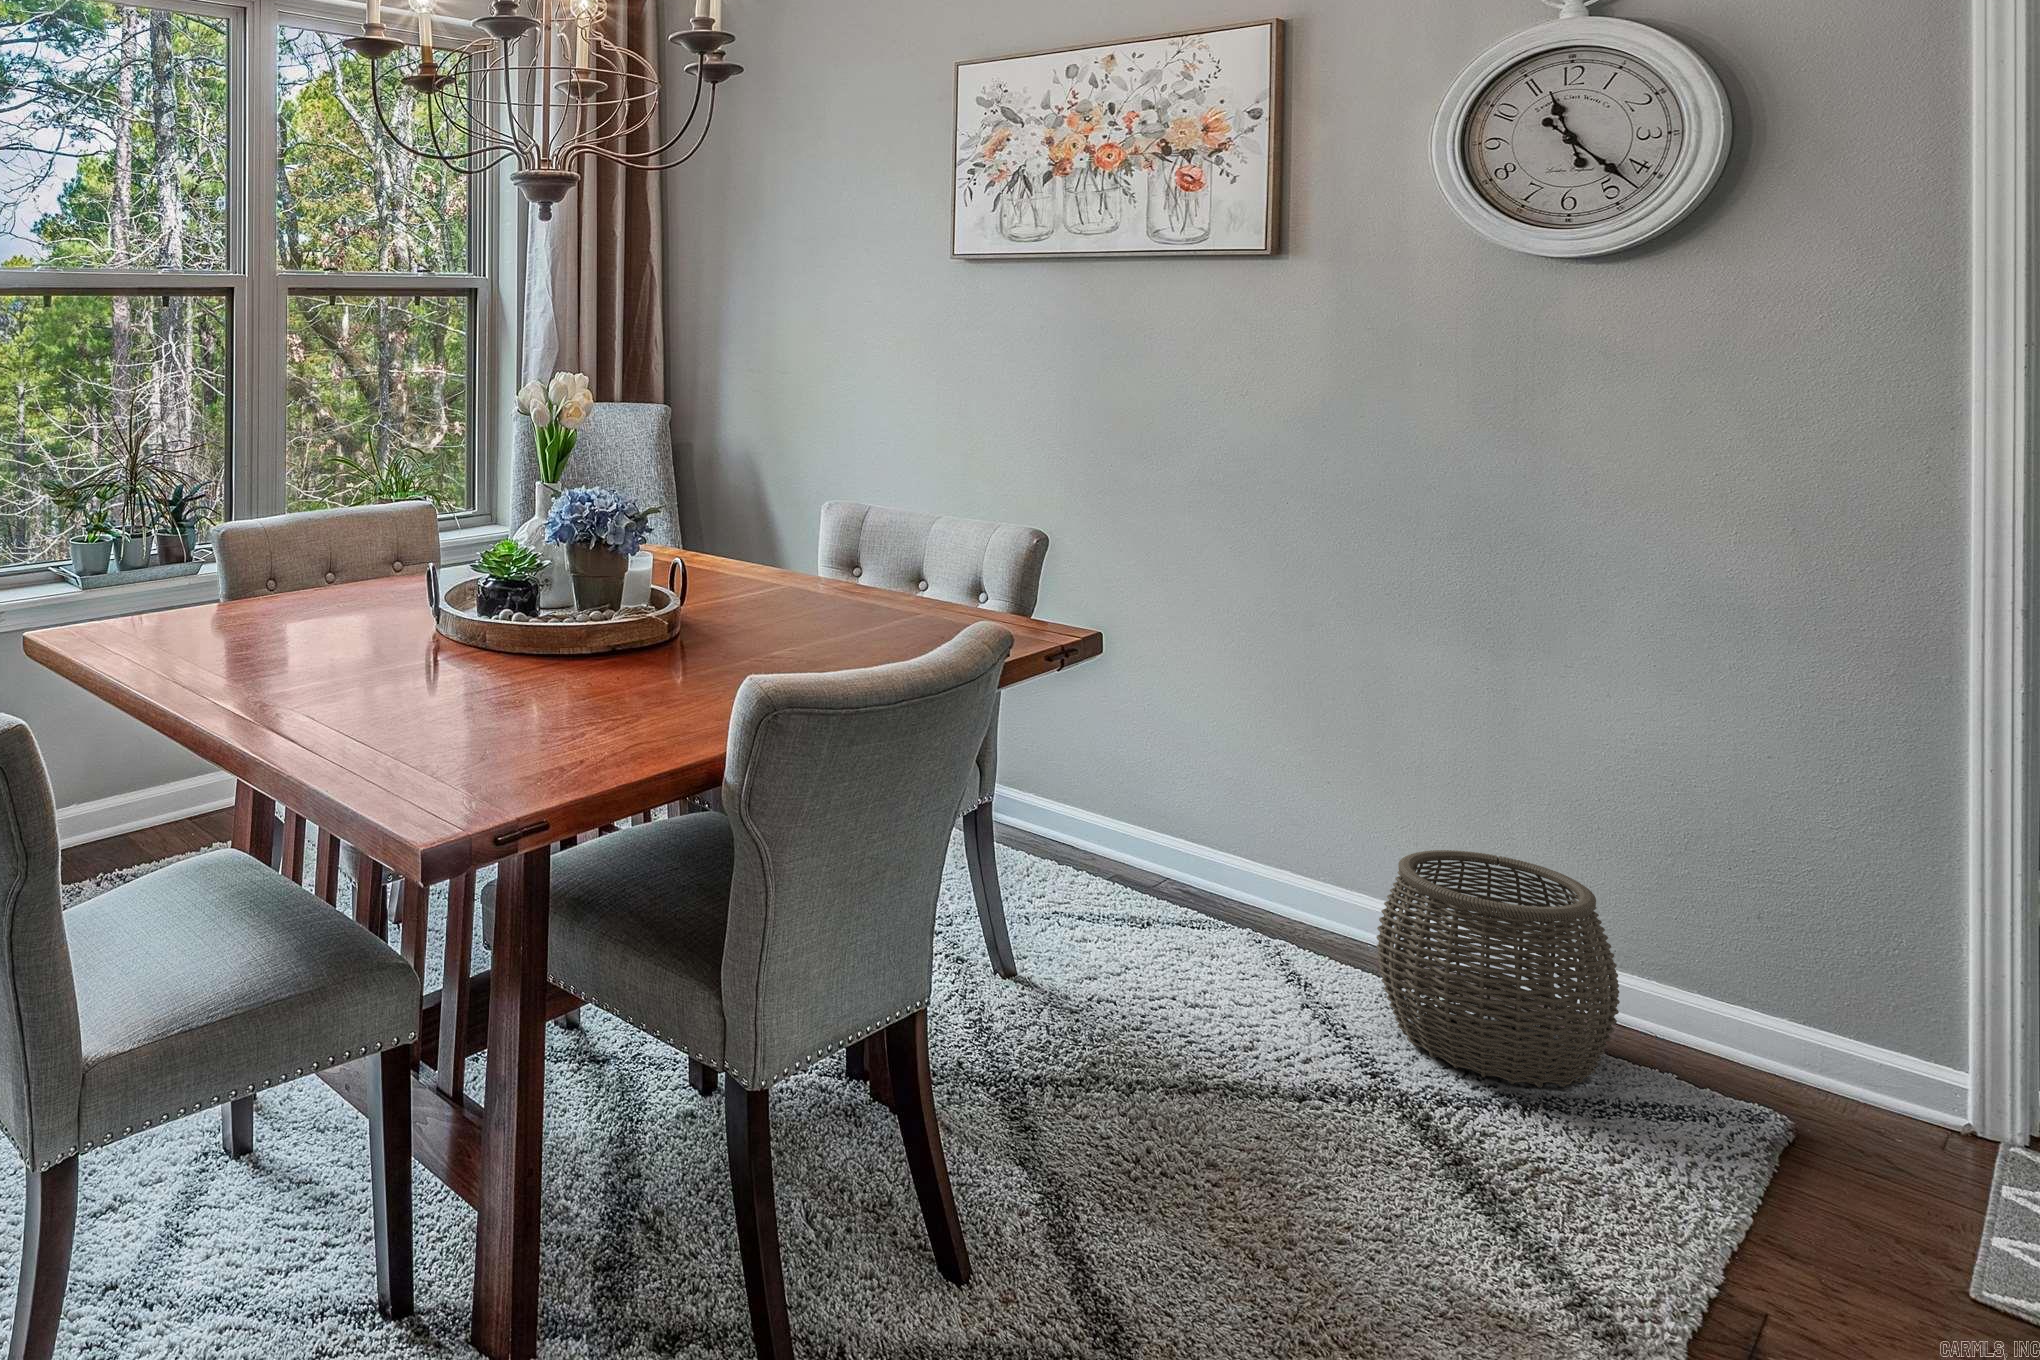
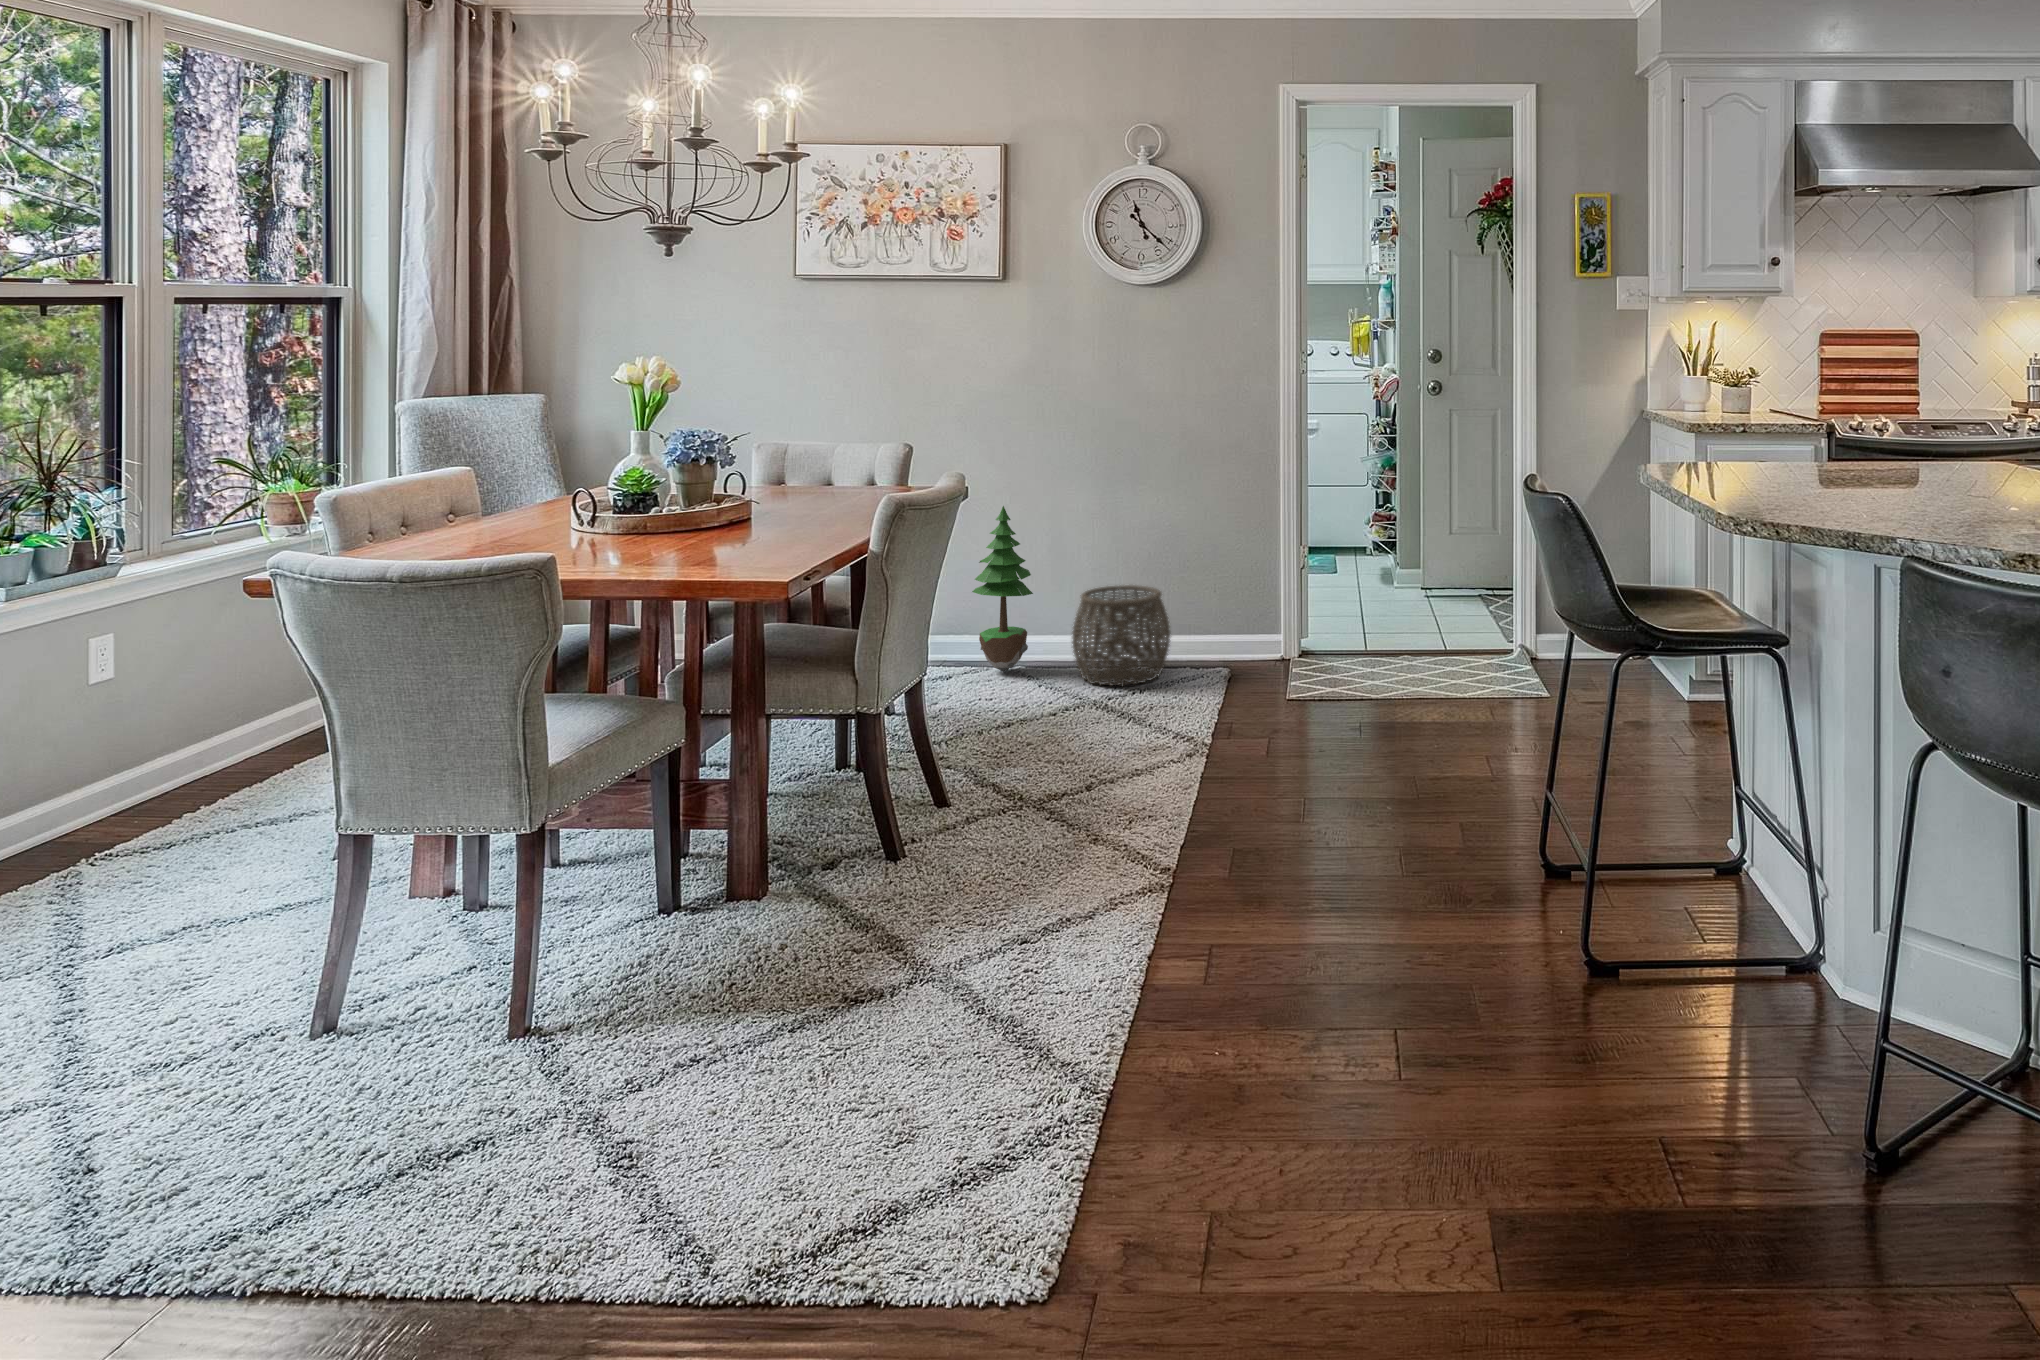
potted tree: none [1192,655,1311,954] -> present [972,506,1033,672]

